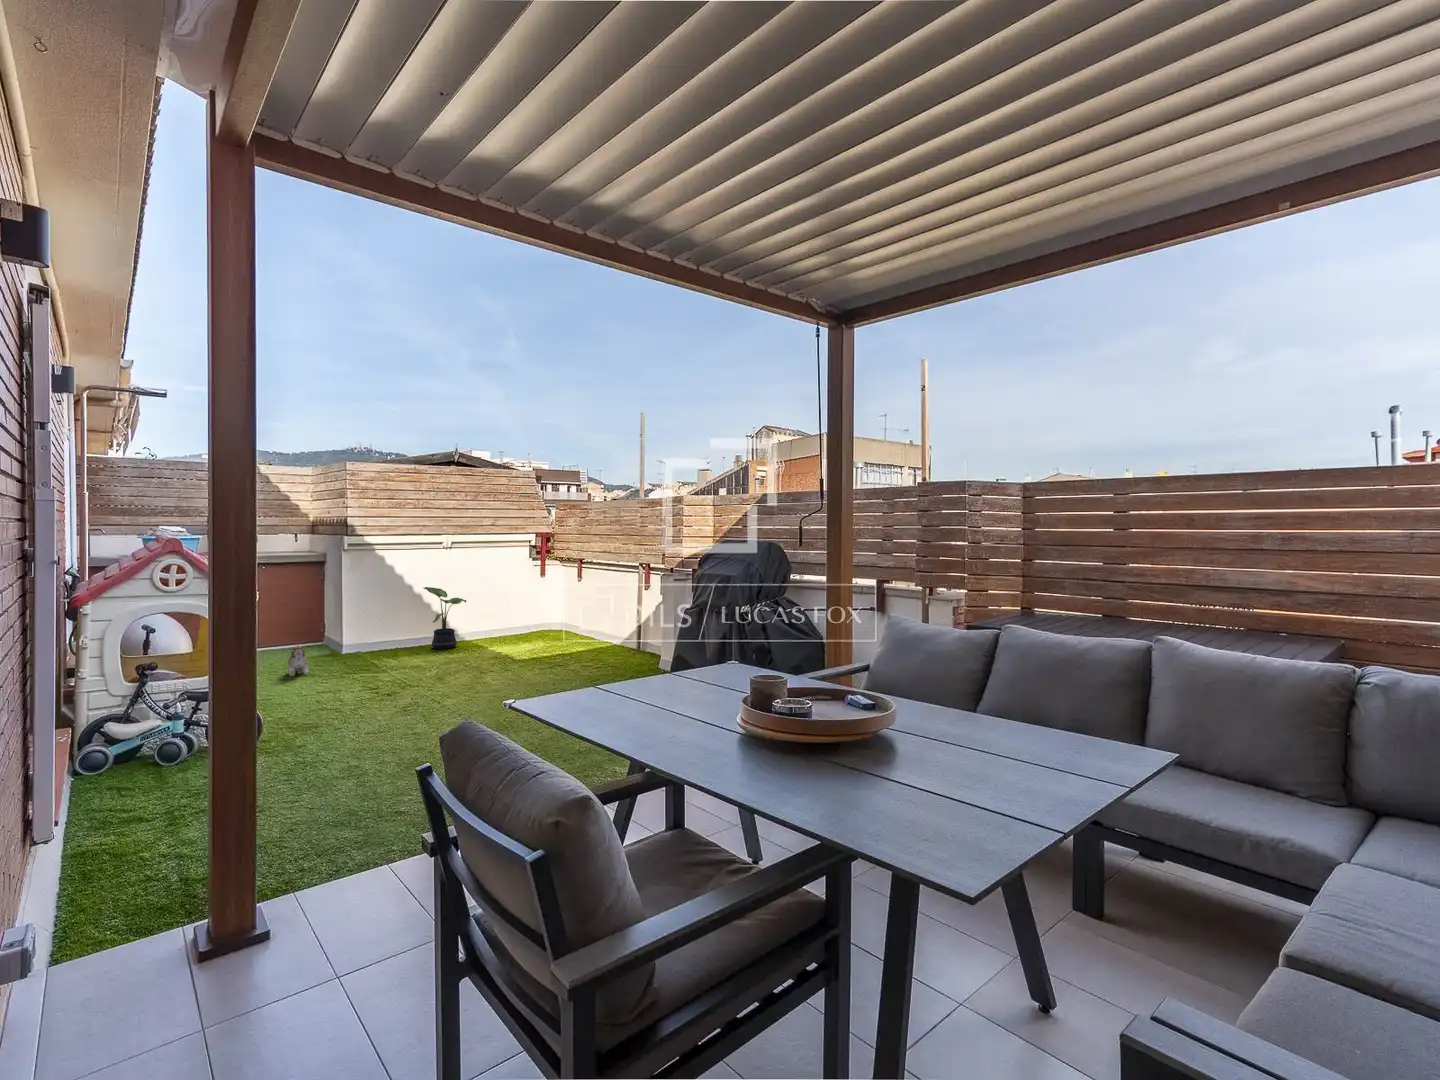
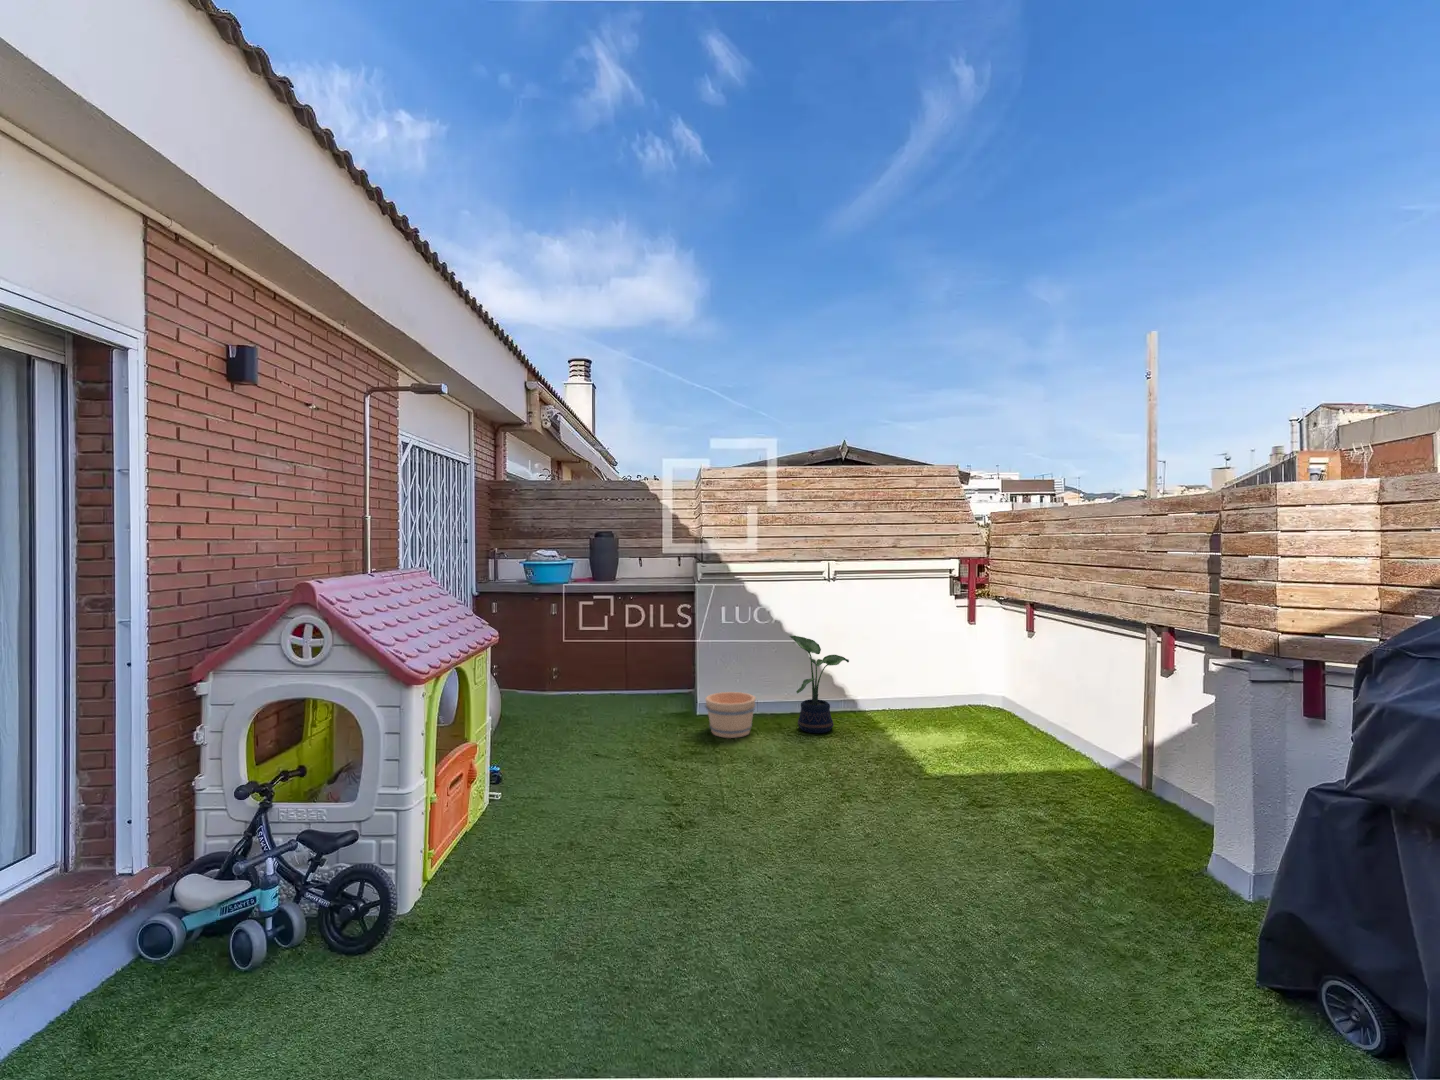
bucket: none [363,628,403,657] -> present [705,692,756,738]
plush toy: present [288,646,309,677] -> none [583,724,619,766]

